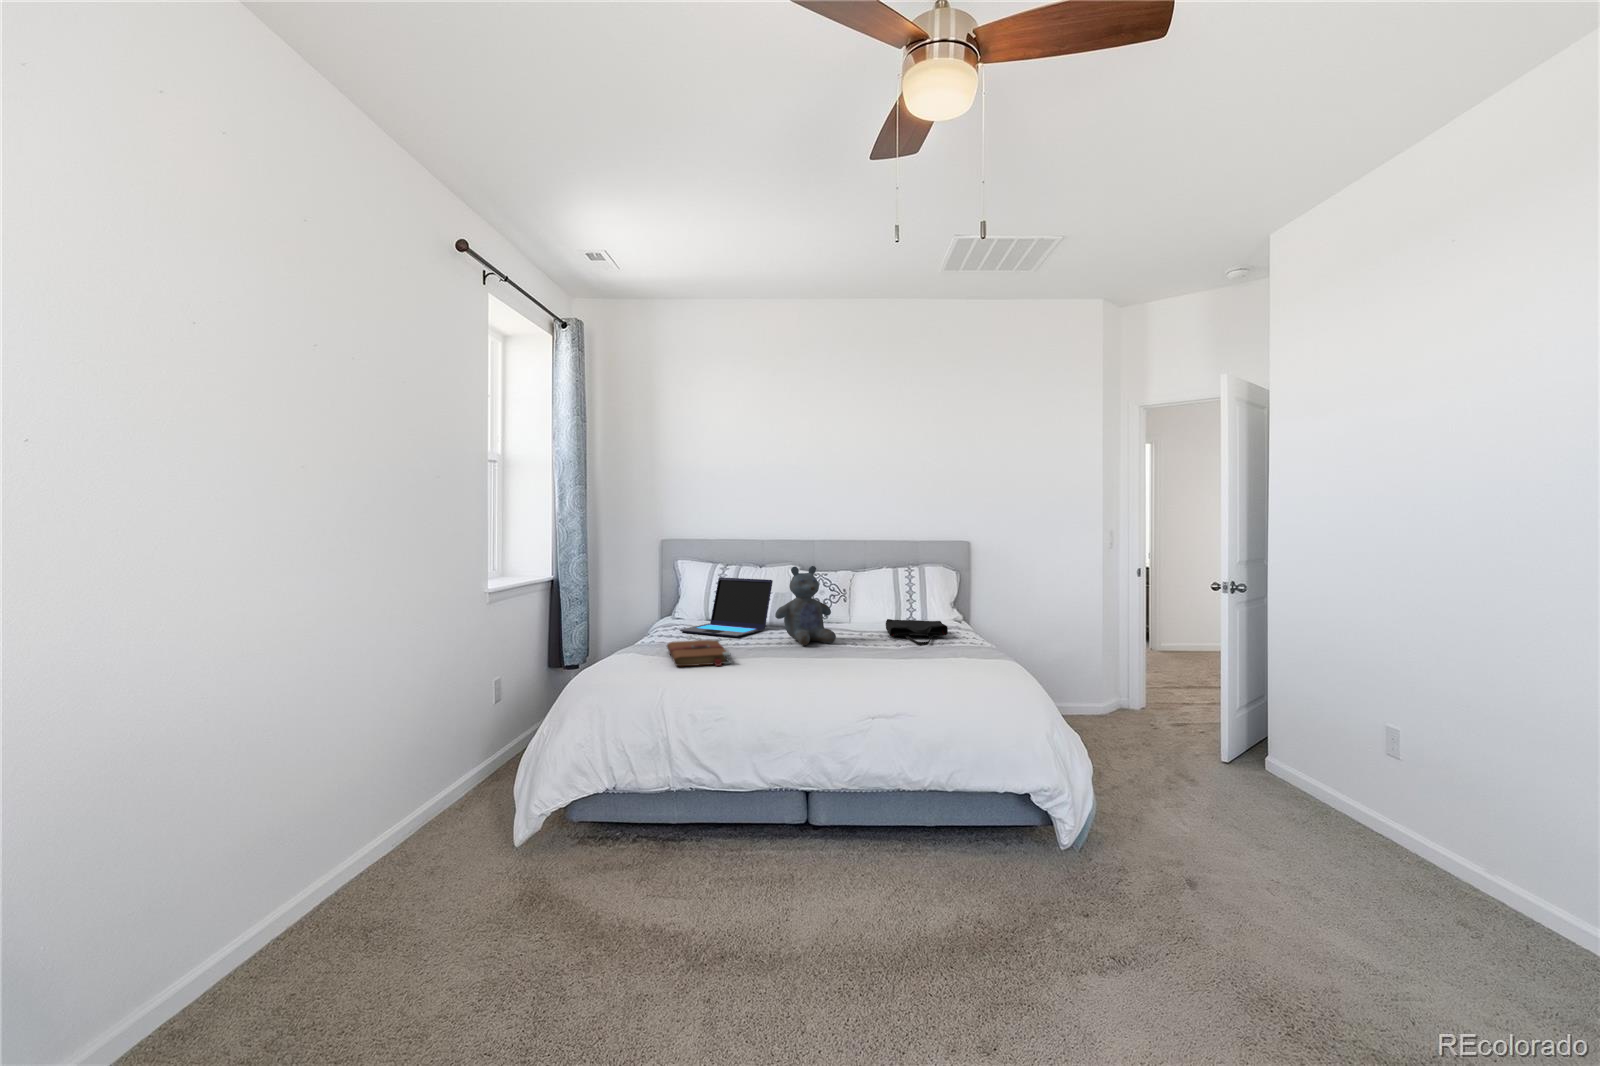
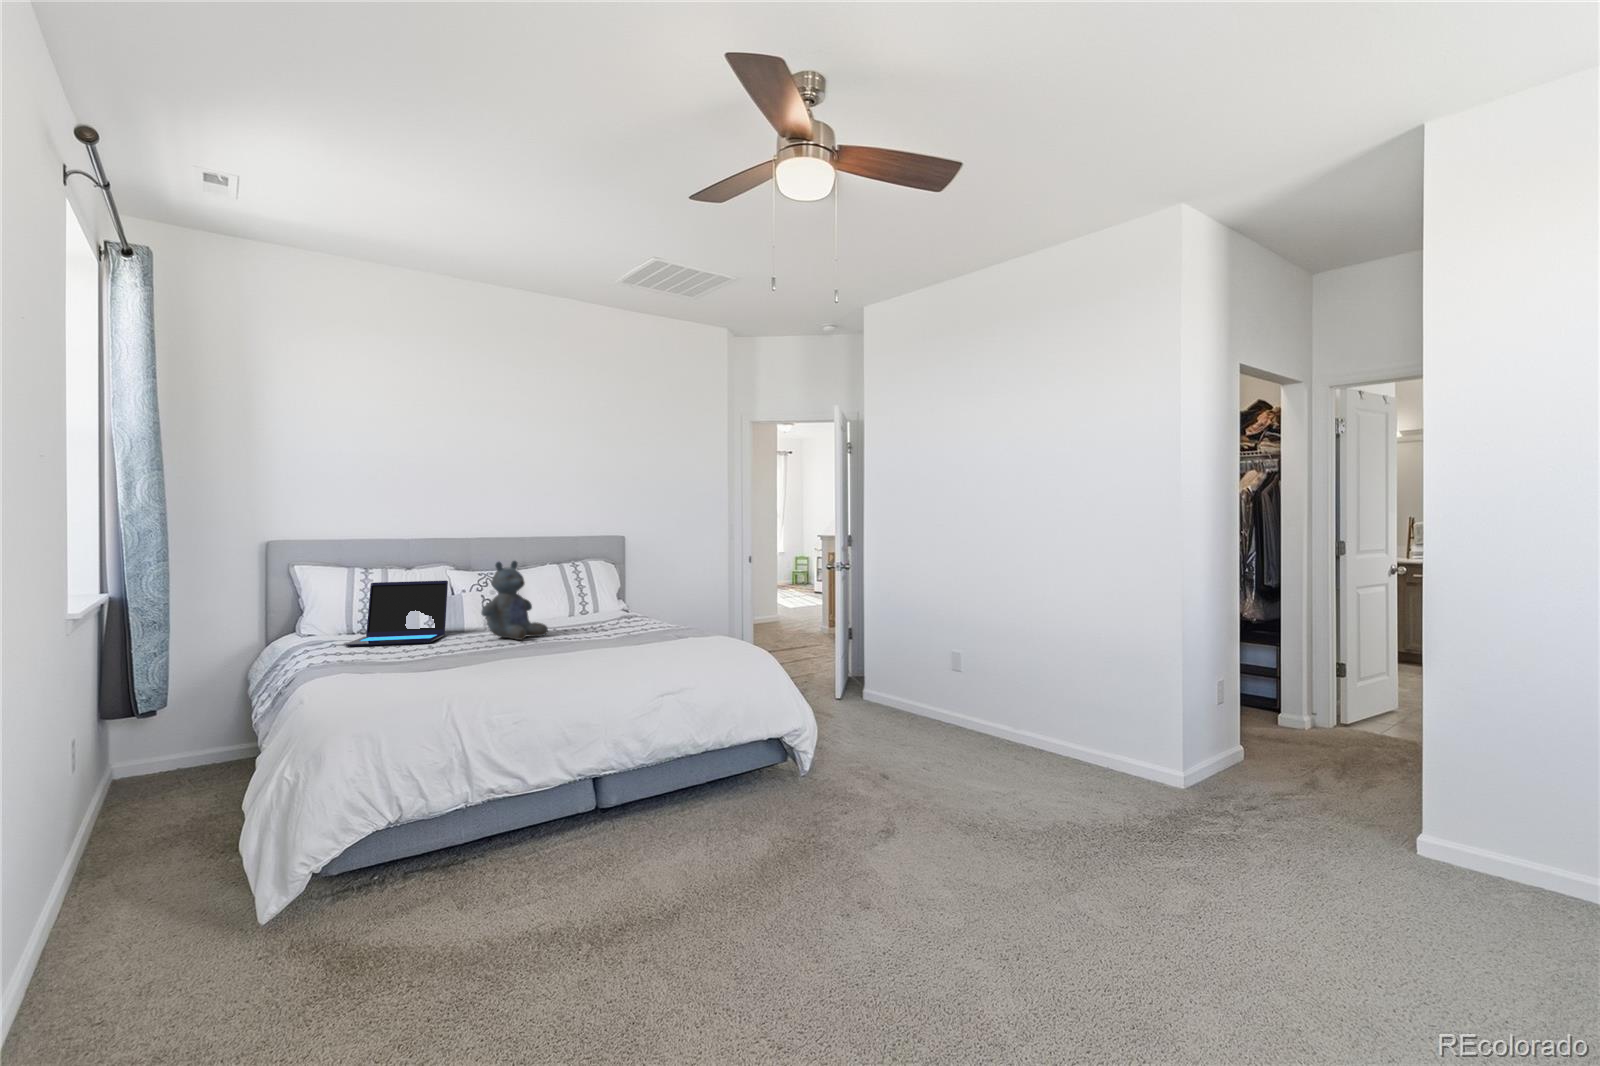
tote bag: present [886,619,948,645] -> none [574,609,641,629]
book: present [667,639,731,666] -> none [376,642,479,666]

